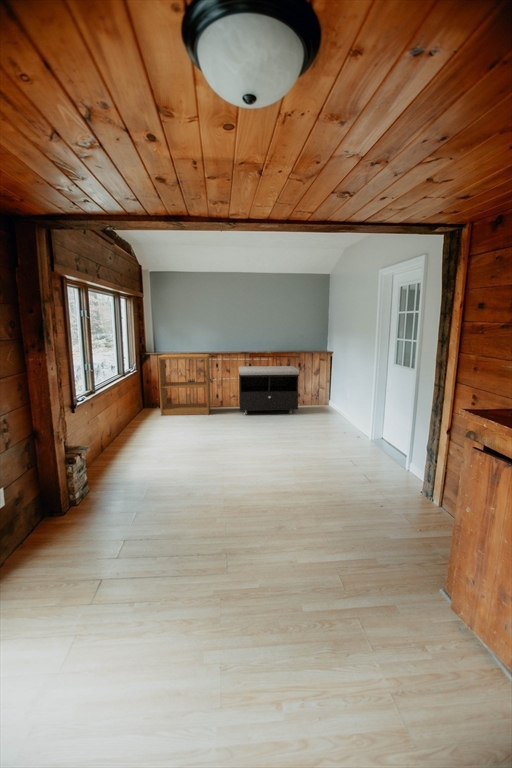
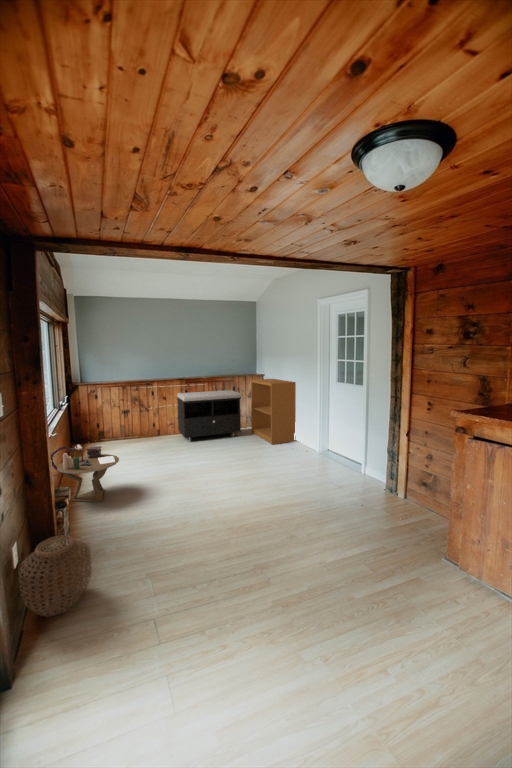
bookshelf: present [158,354,210,415] -> present [251,379,296,444]
side table: none [95,408,158,460] -> present [51,445,119,502]
woven basket: none [29,482,89,544] -> present [19,535,91,617]

